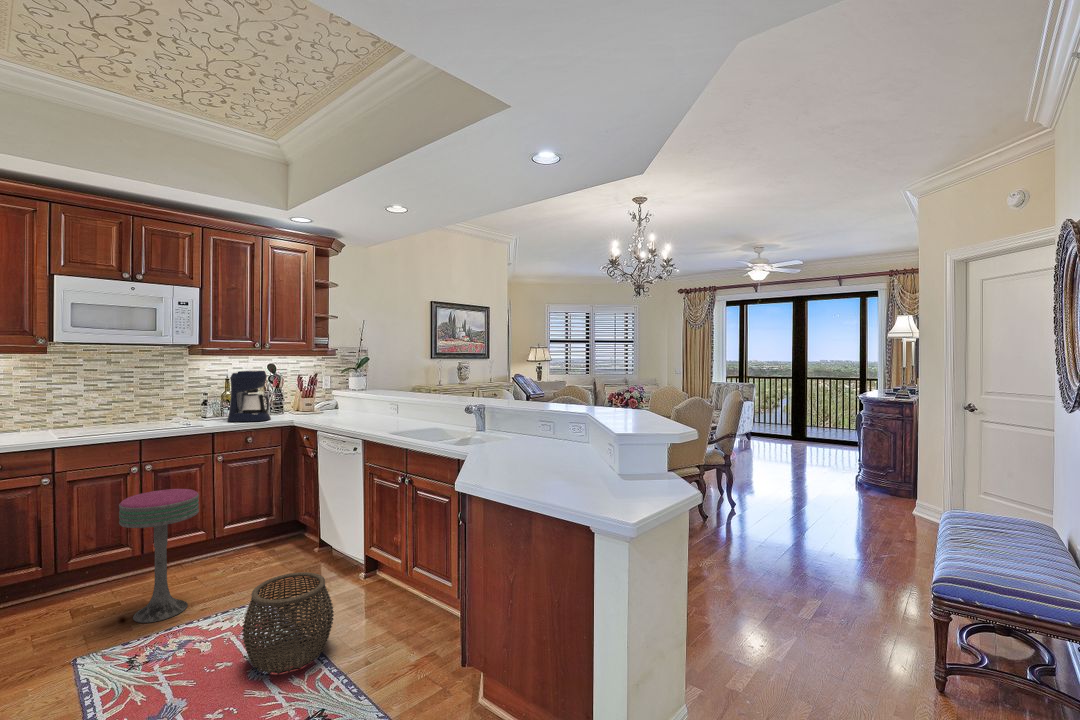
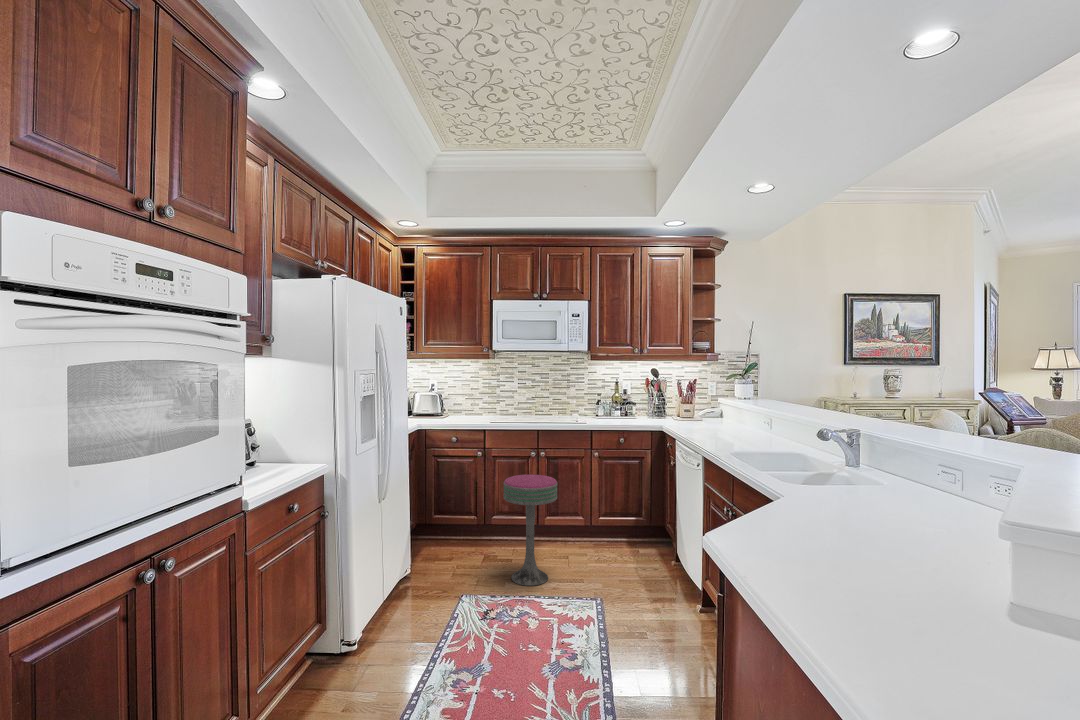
coffee maker: present [227,371,271,422] -> none [604,375,641,424]
woven basket: present [242,572,334,673] -> none [544,582,627,684]

